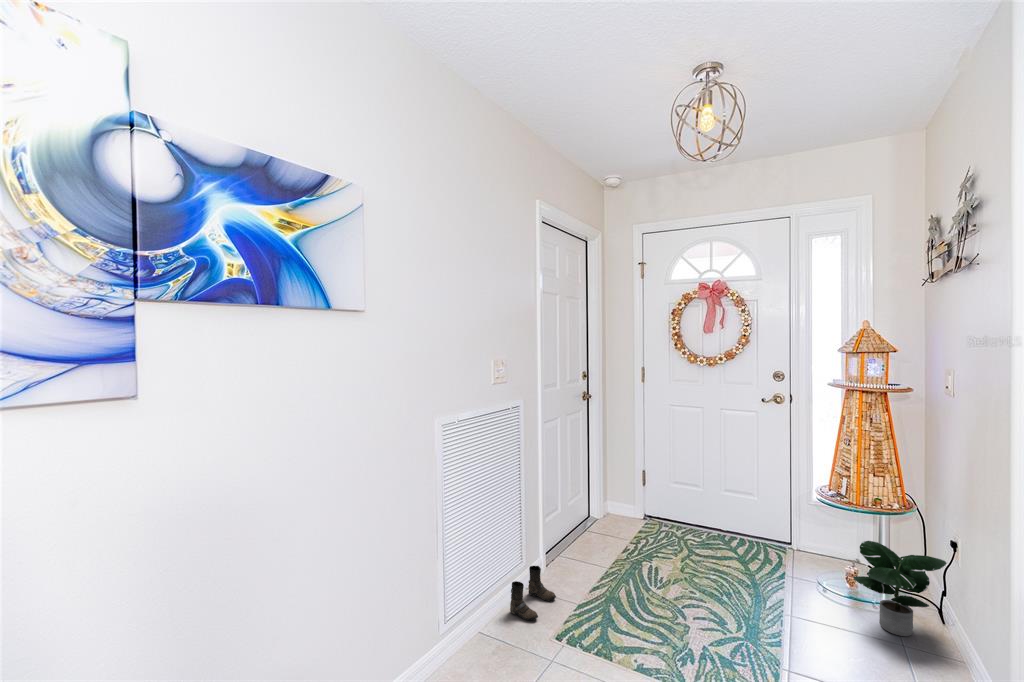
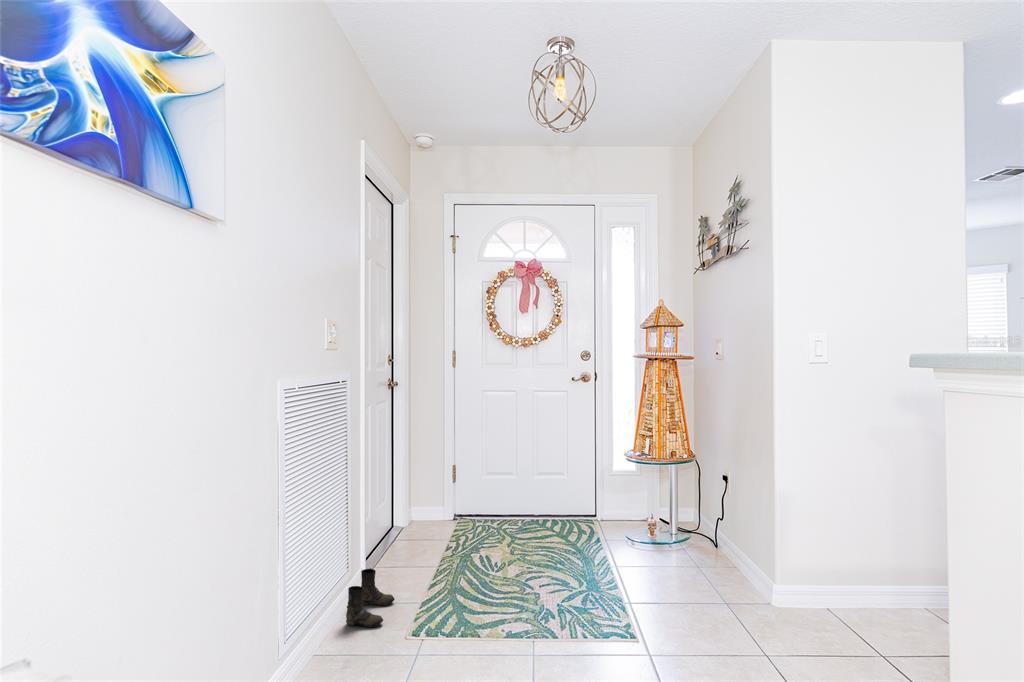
potted plant: present [853,541,947,636] -> none [663,490,727,564]

